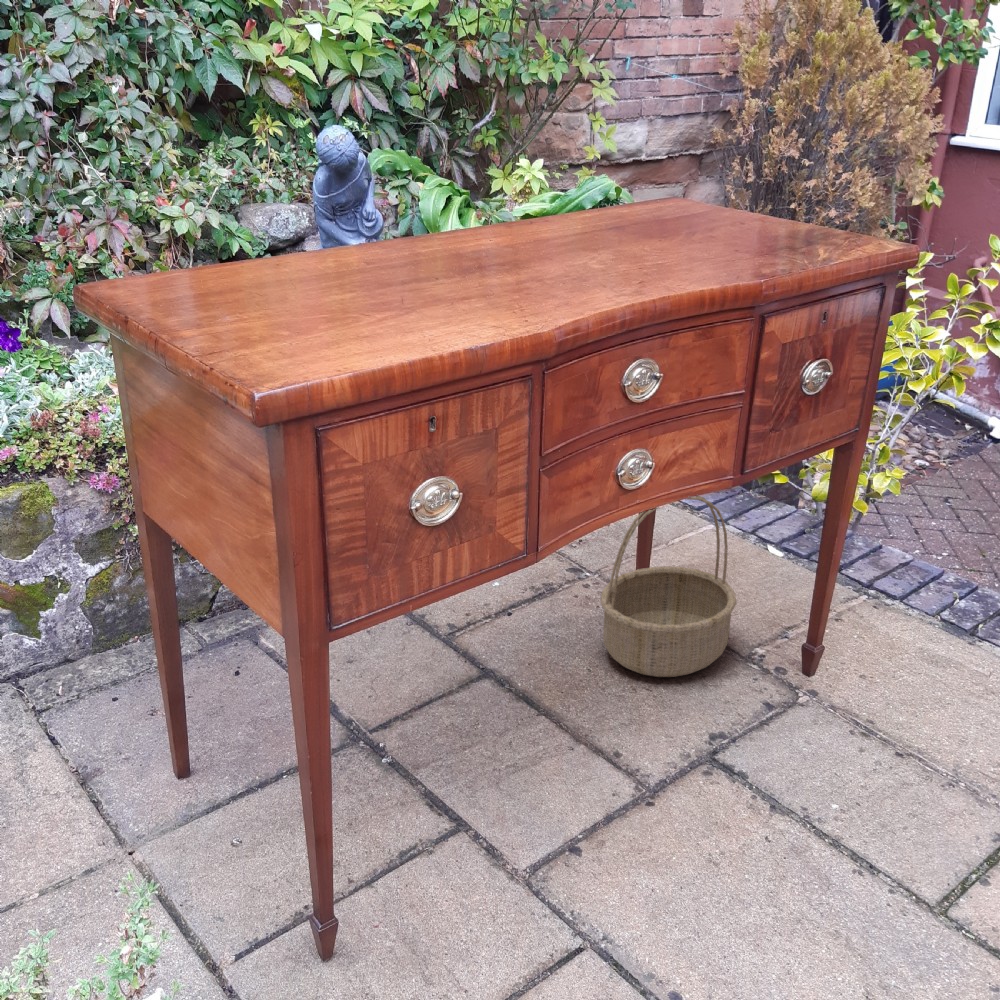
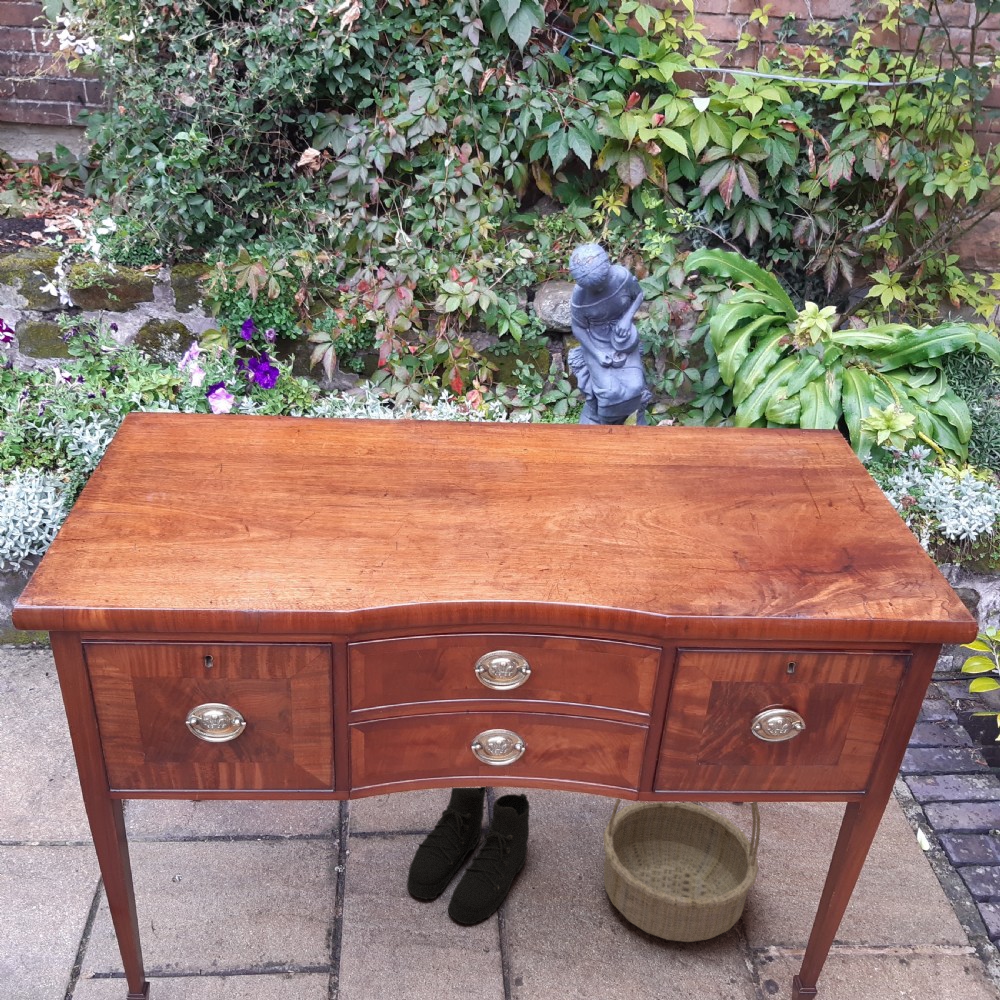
boots: none [451,613,551,742] -> present [407,787,530,924]

